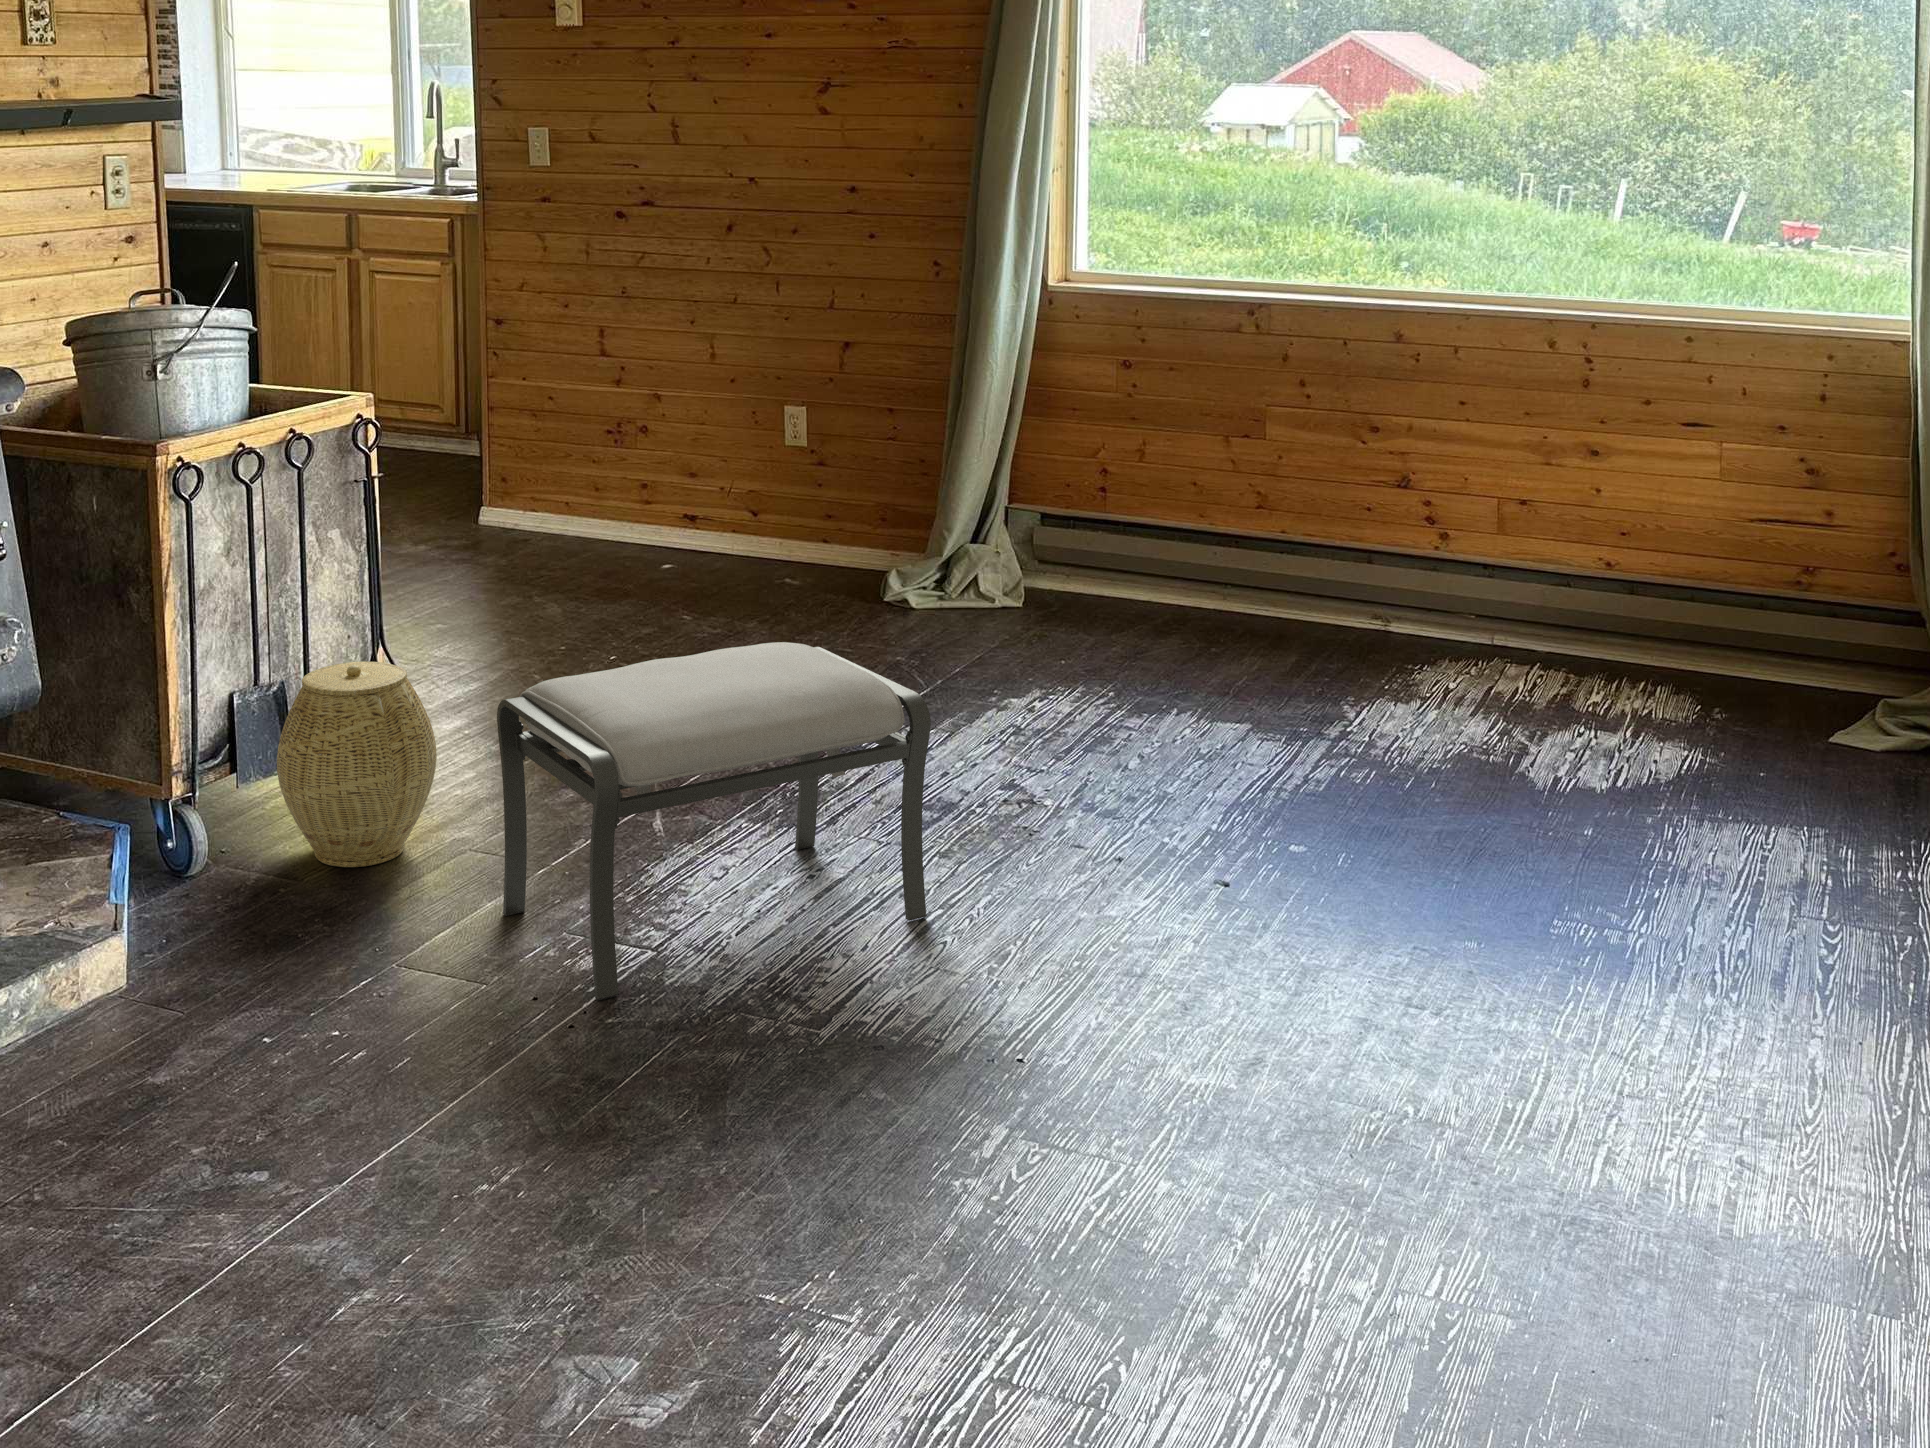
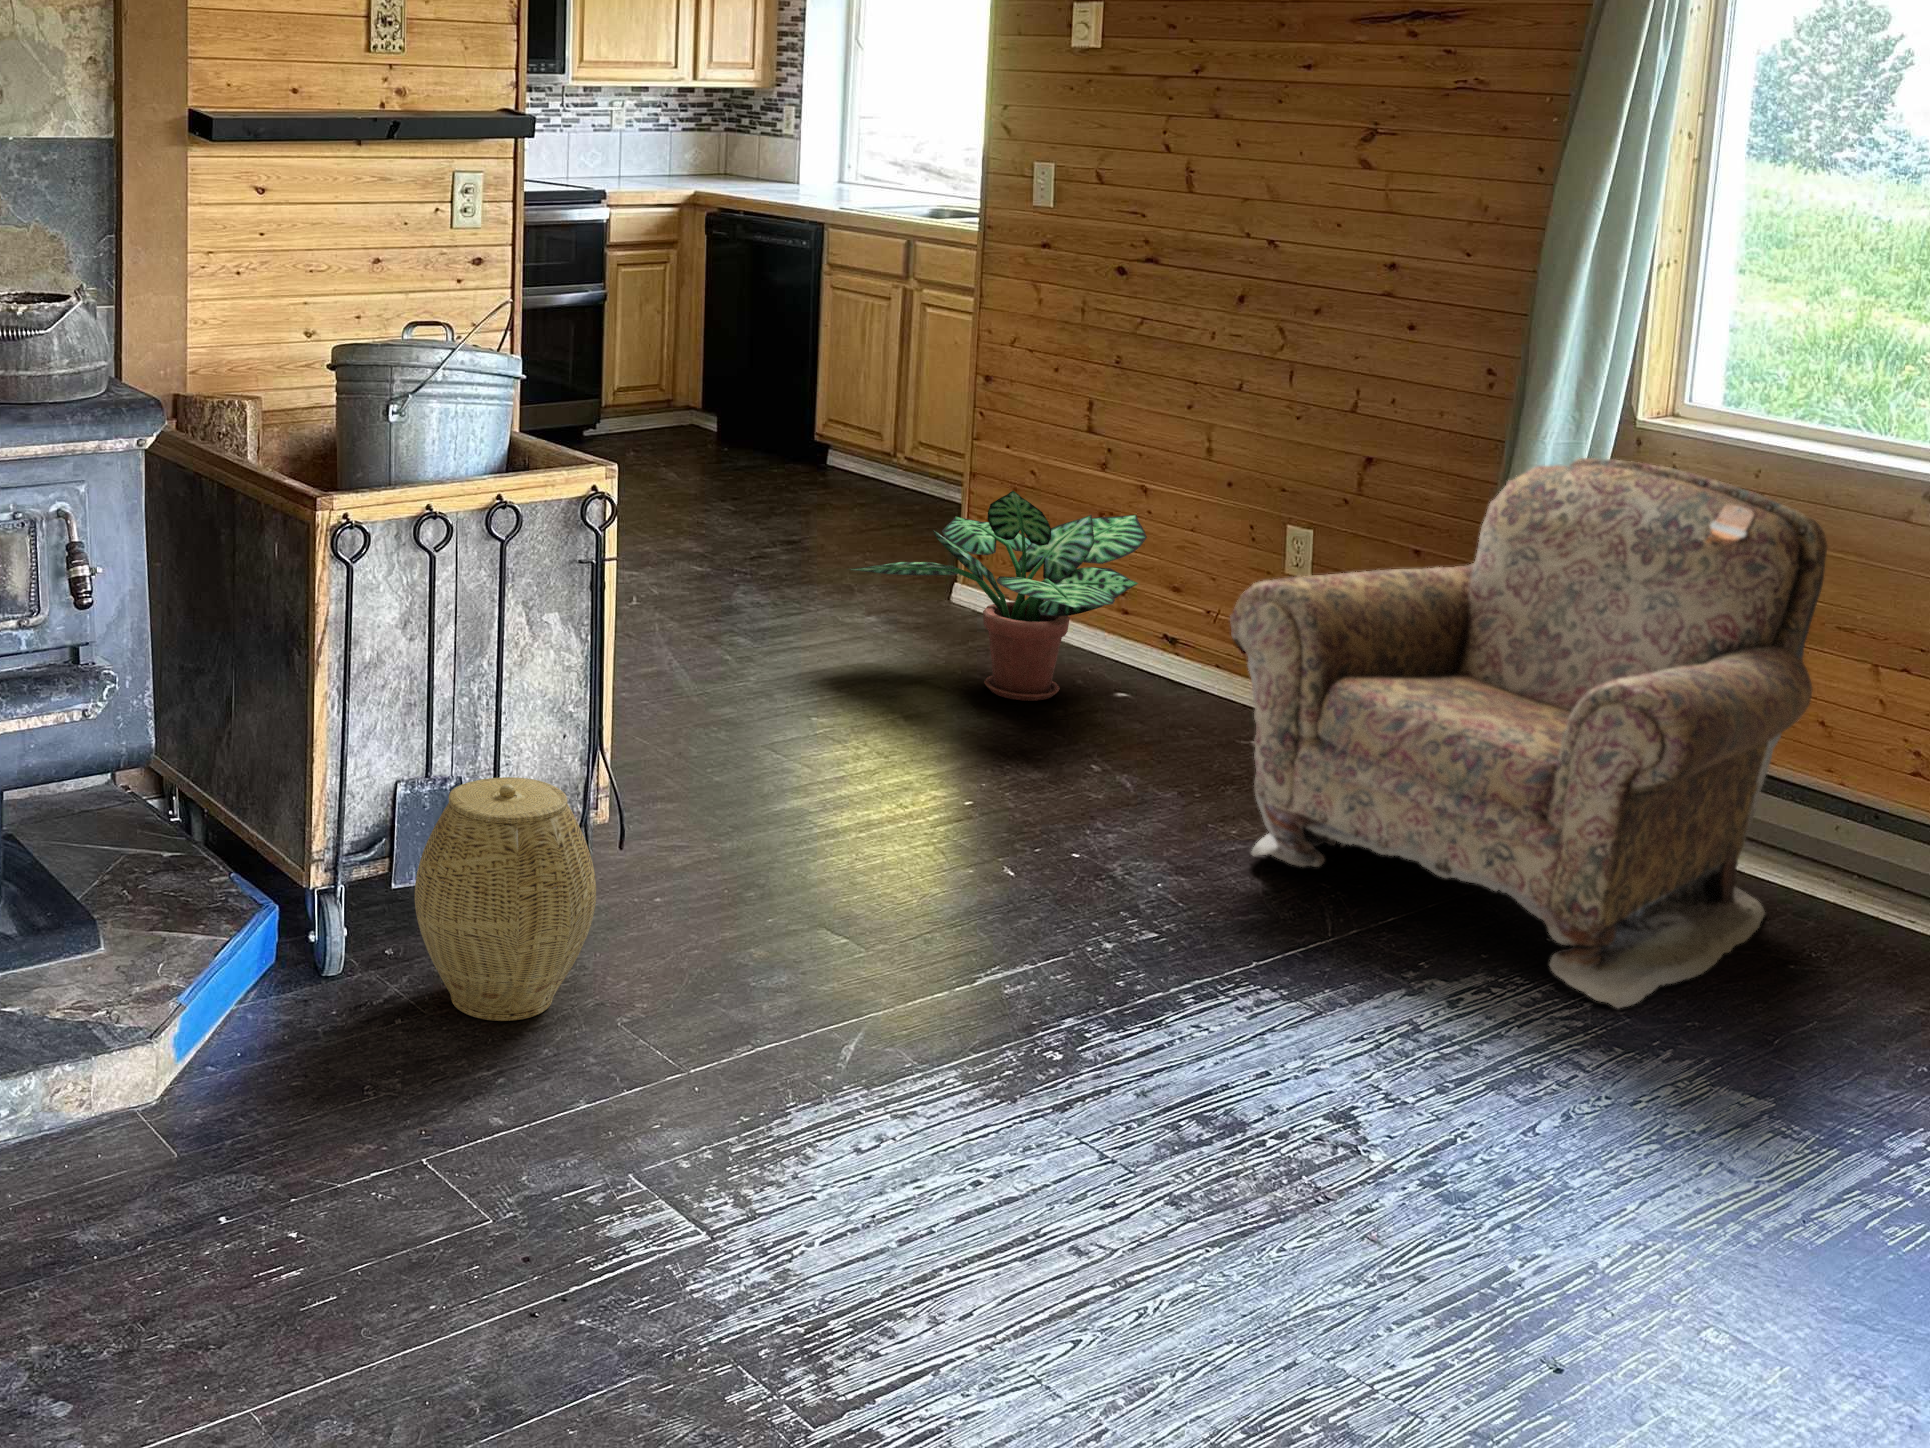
armchair: none [809,316,1199,691] -> present [1230,458,1827,1008]
potted plant: none [429,403,681,579] -> present [849,491,1147,701]
ottoman: present [497,642,931,1000] -> none [584,858,1104,1286]

